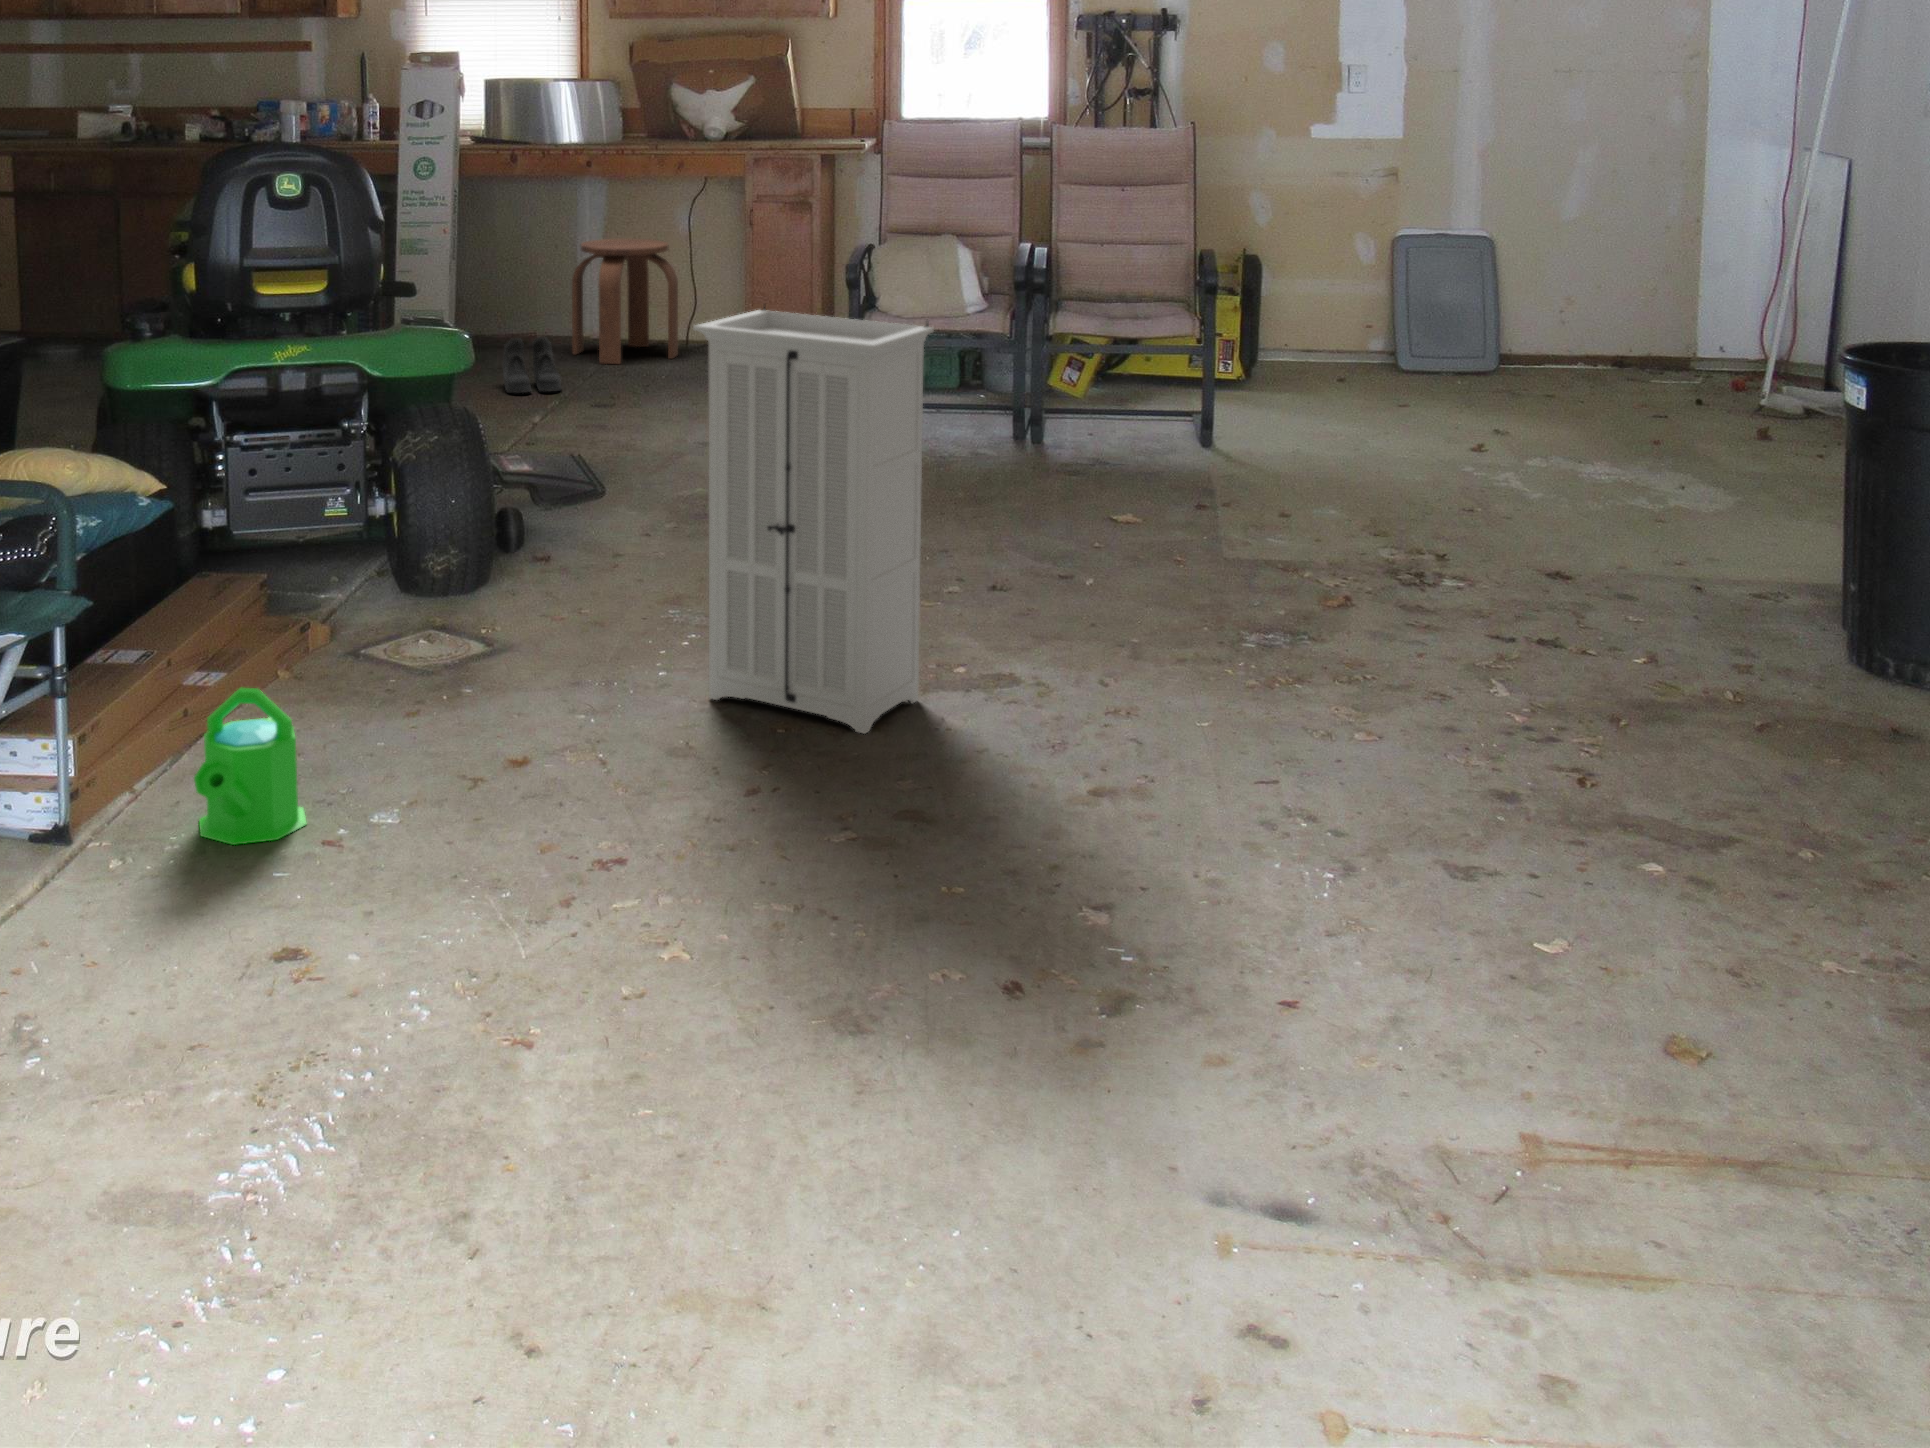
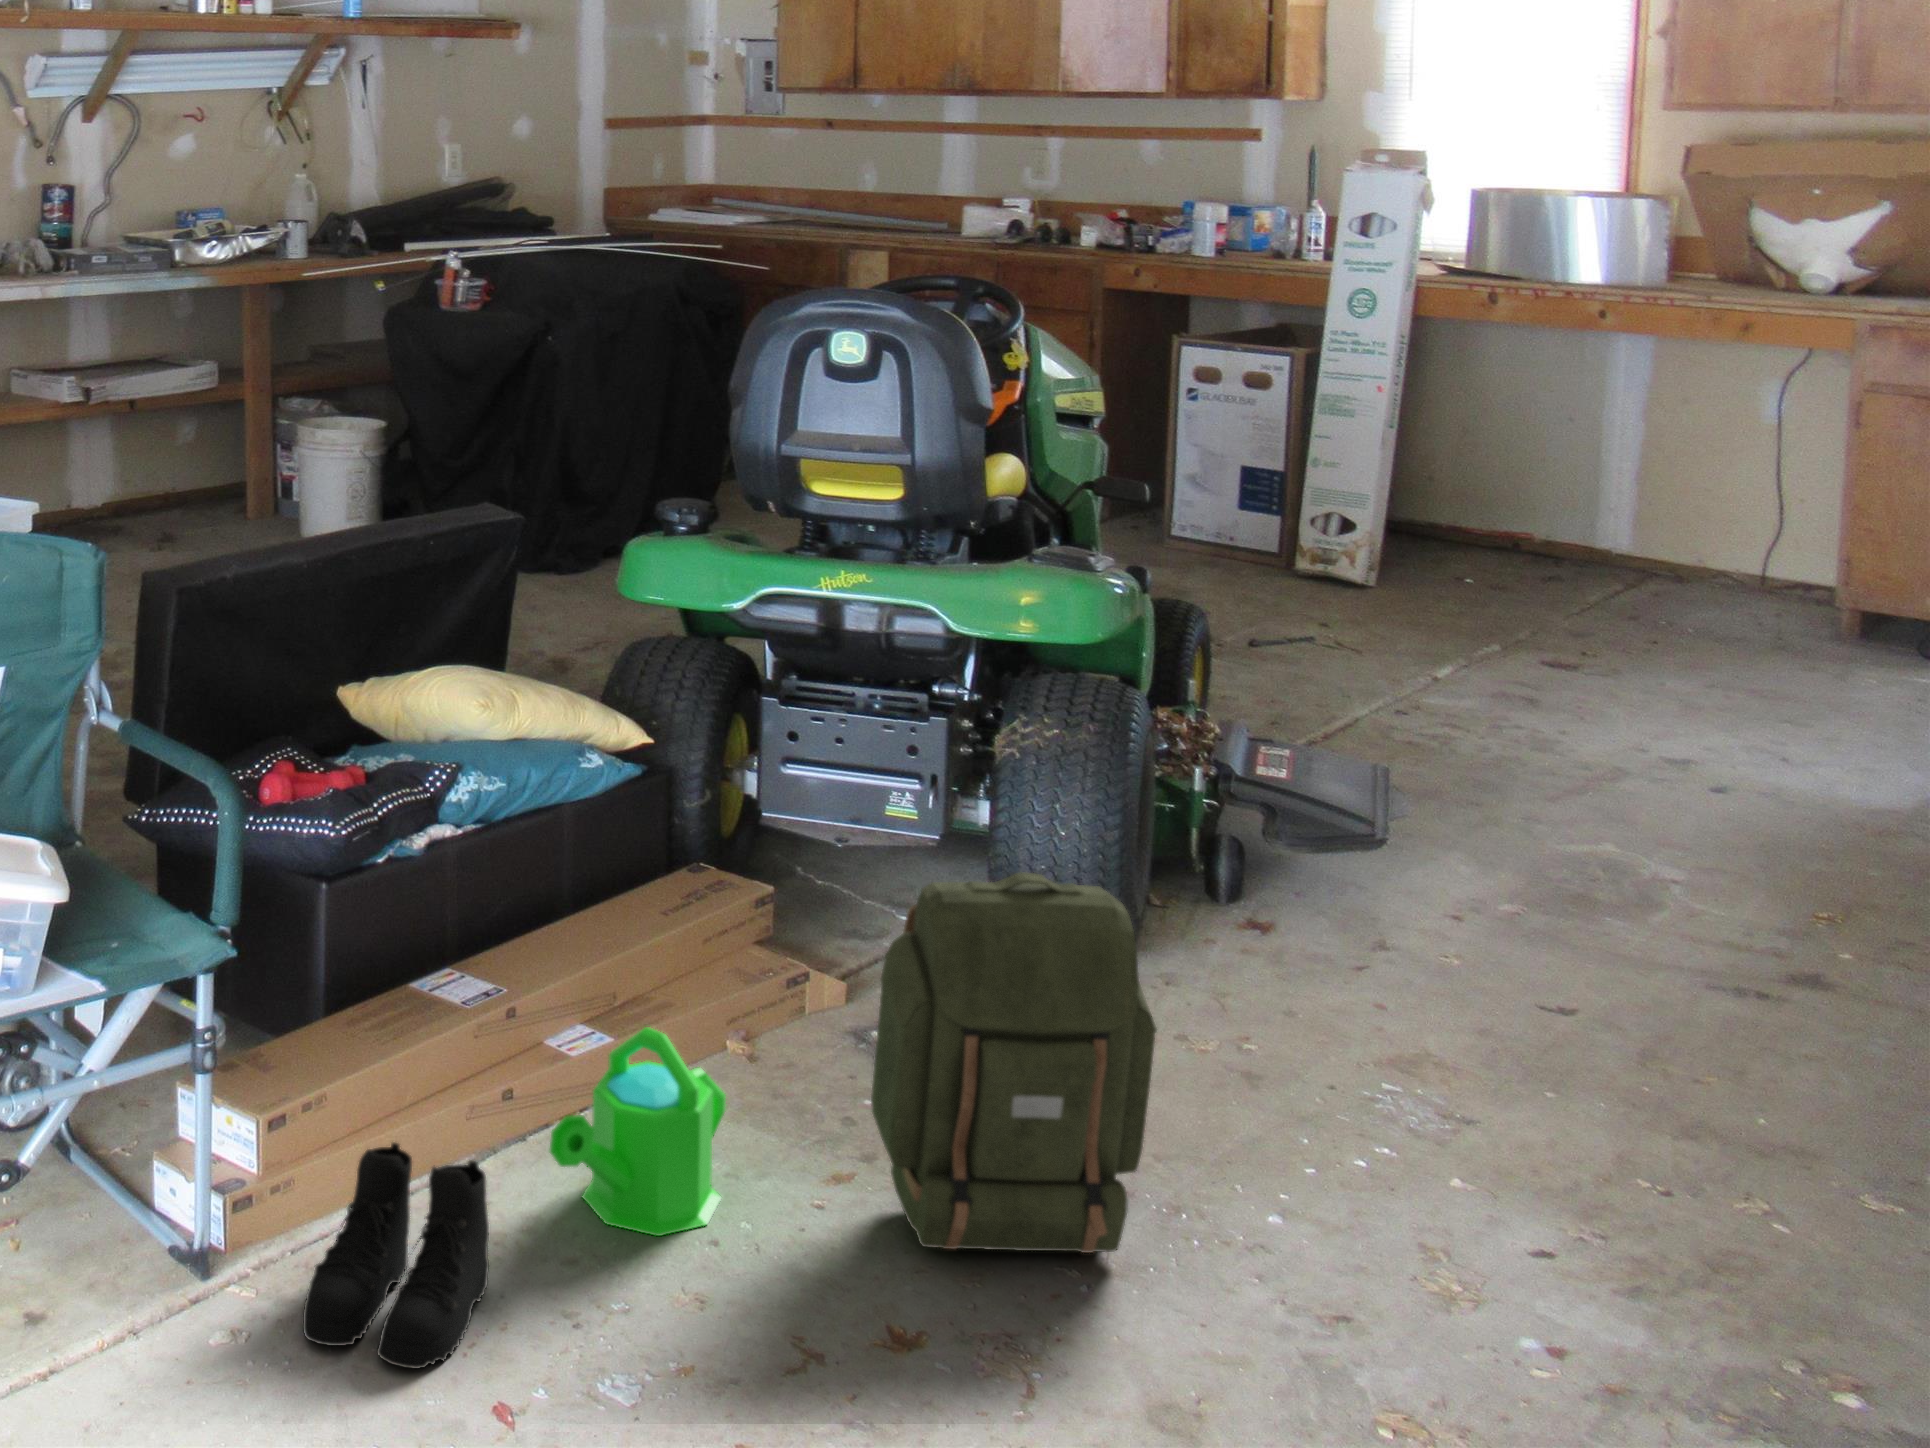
stool: present [572,238,678,364] -> none [1568,414,1742,596]
storage cabinet: present [693,307,934,734] -> none [1383,630,1811,1364]
boots: present [503,337,561,393] -> present [303,1143,489,1368]
backpack: none [399,508,595,788] -> present [871,872,1157,1253]

